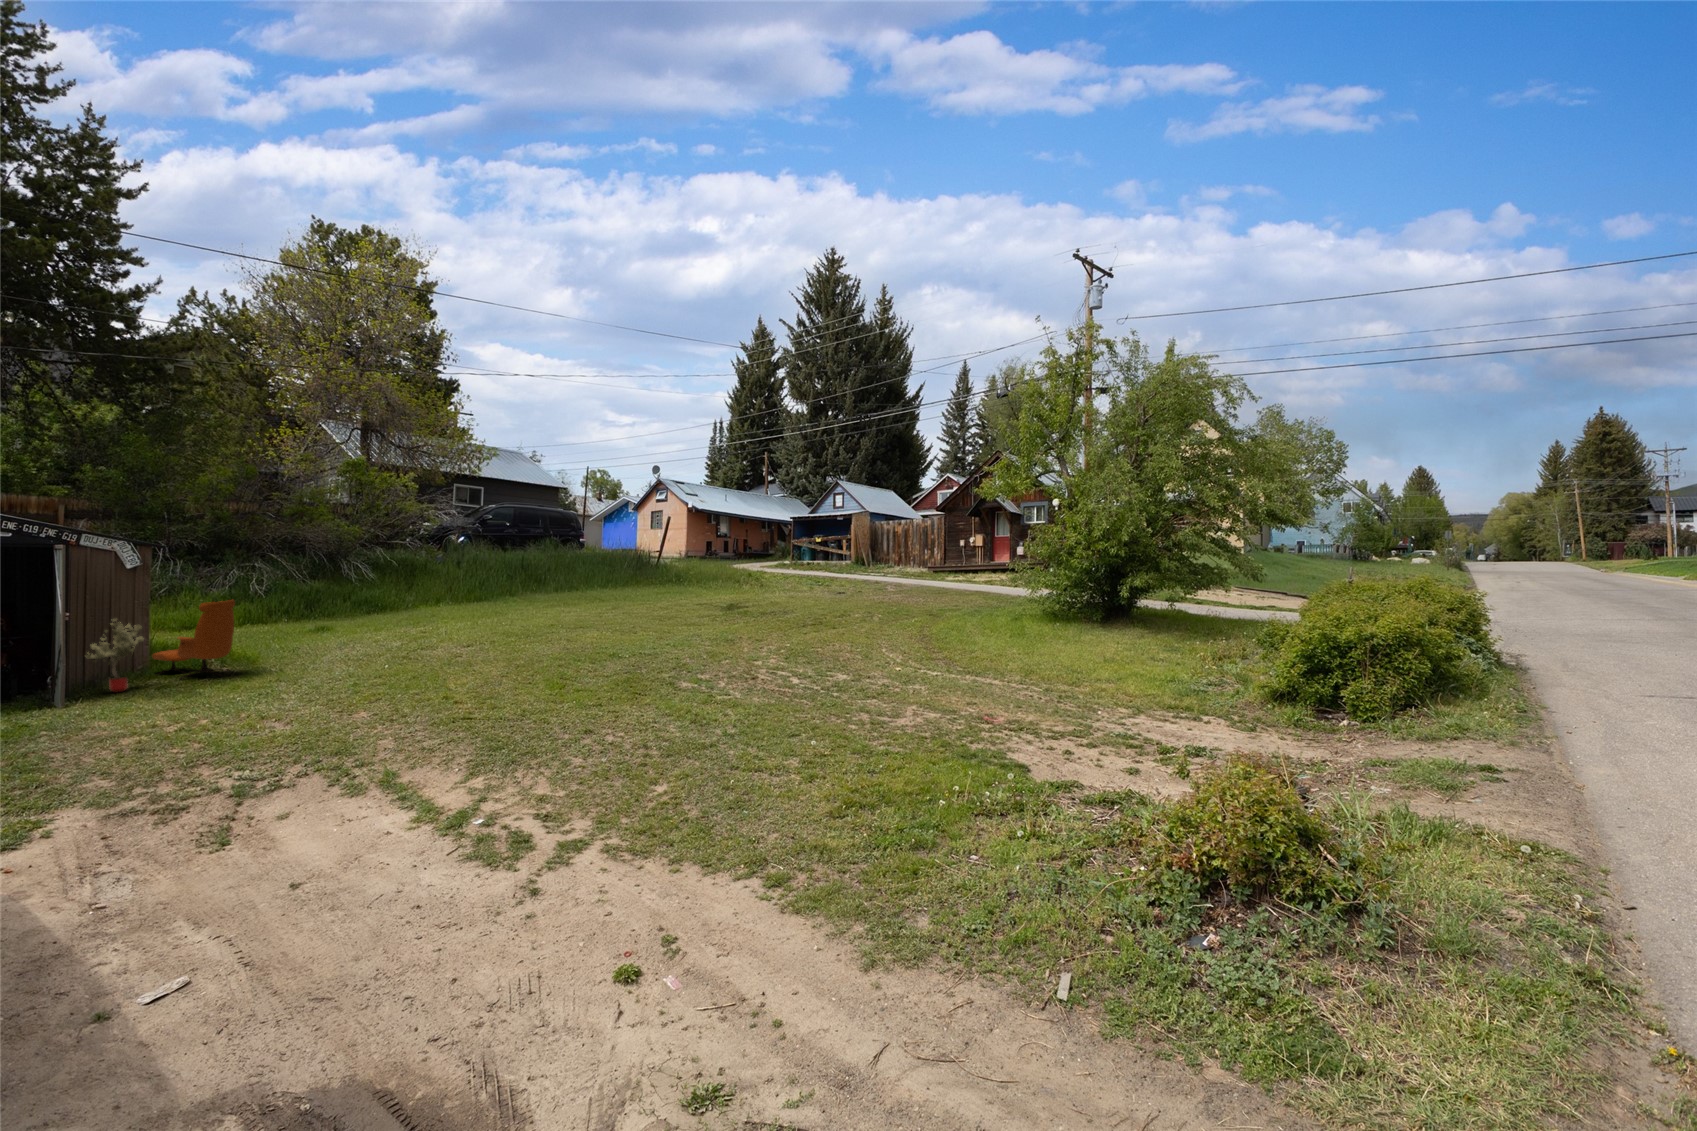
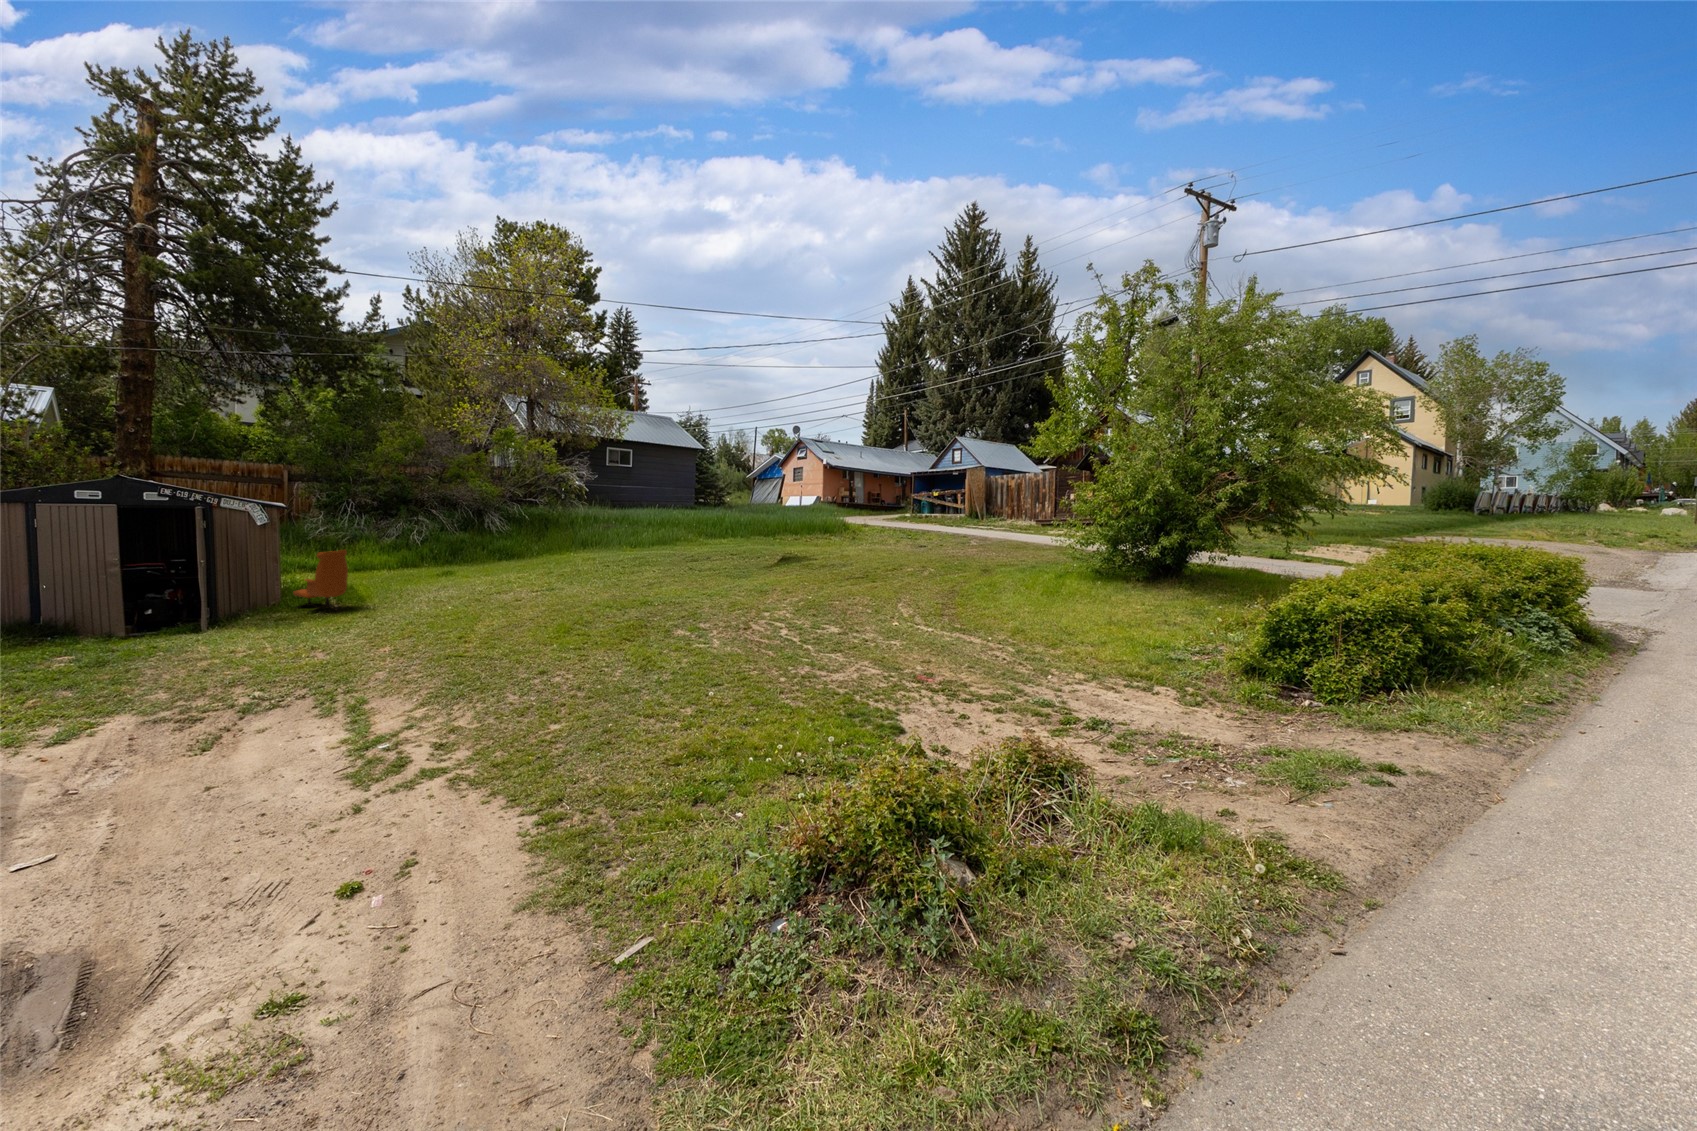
potted tree: present [86,619,143,692] -> none [228,564,276,622]

